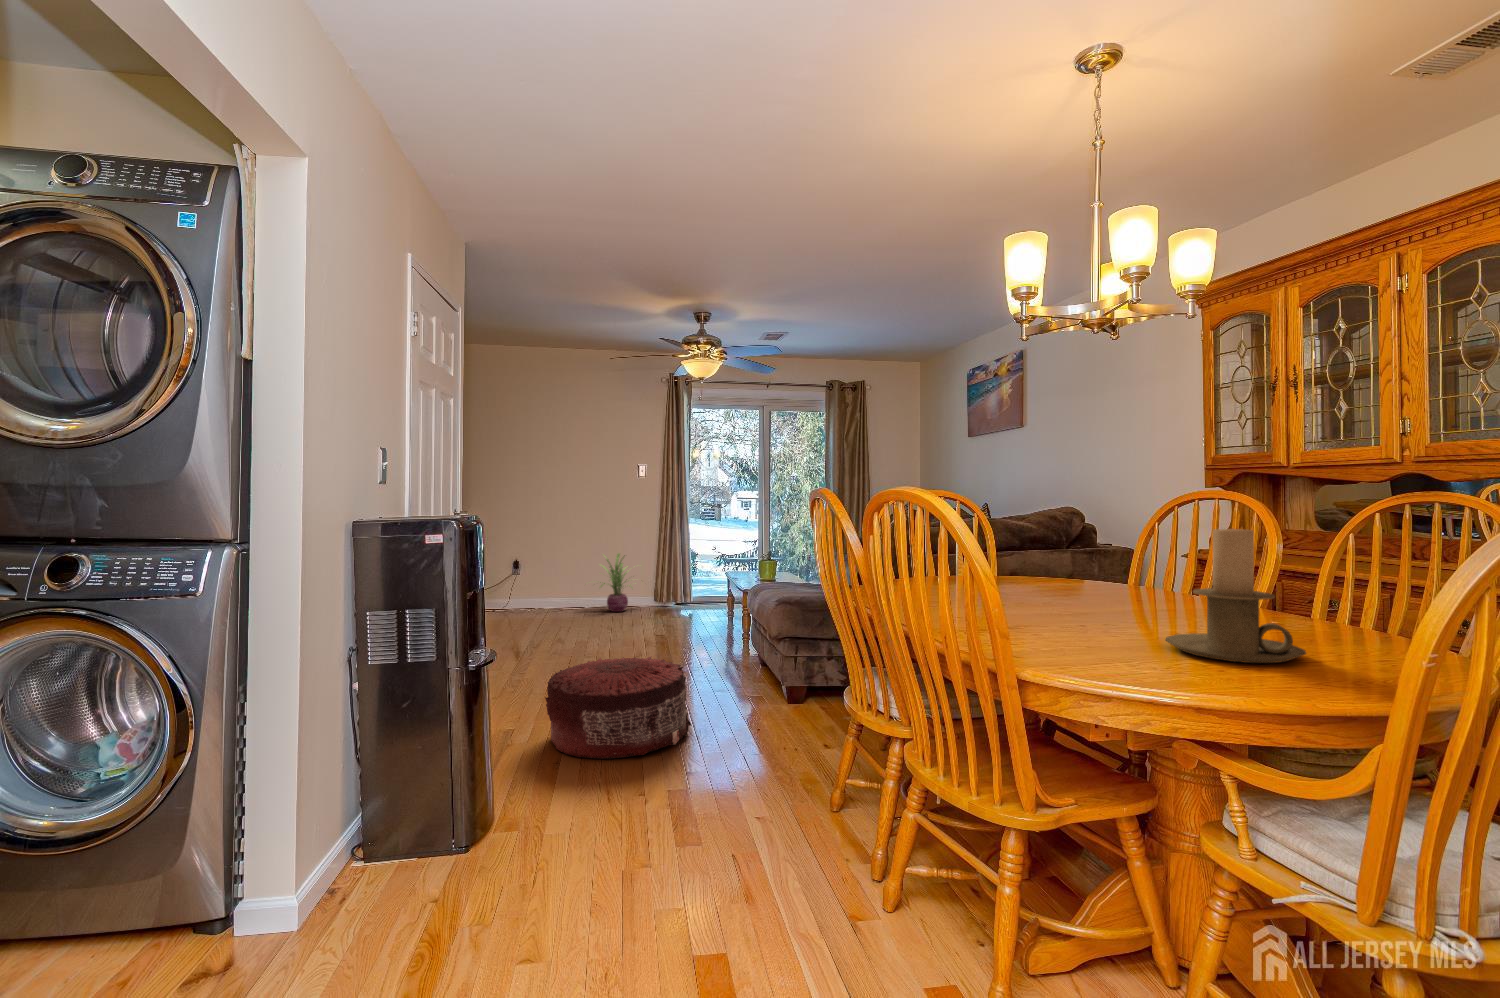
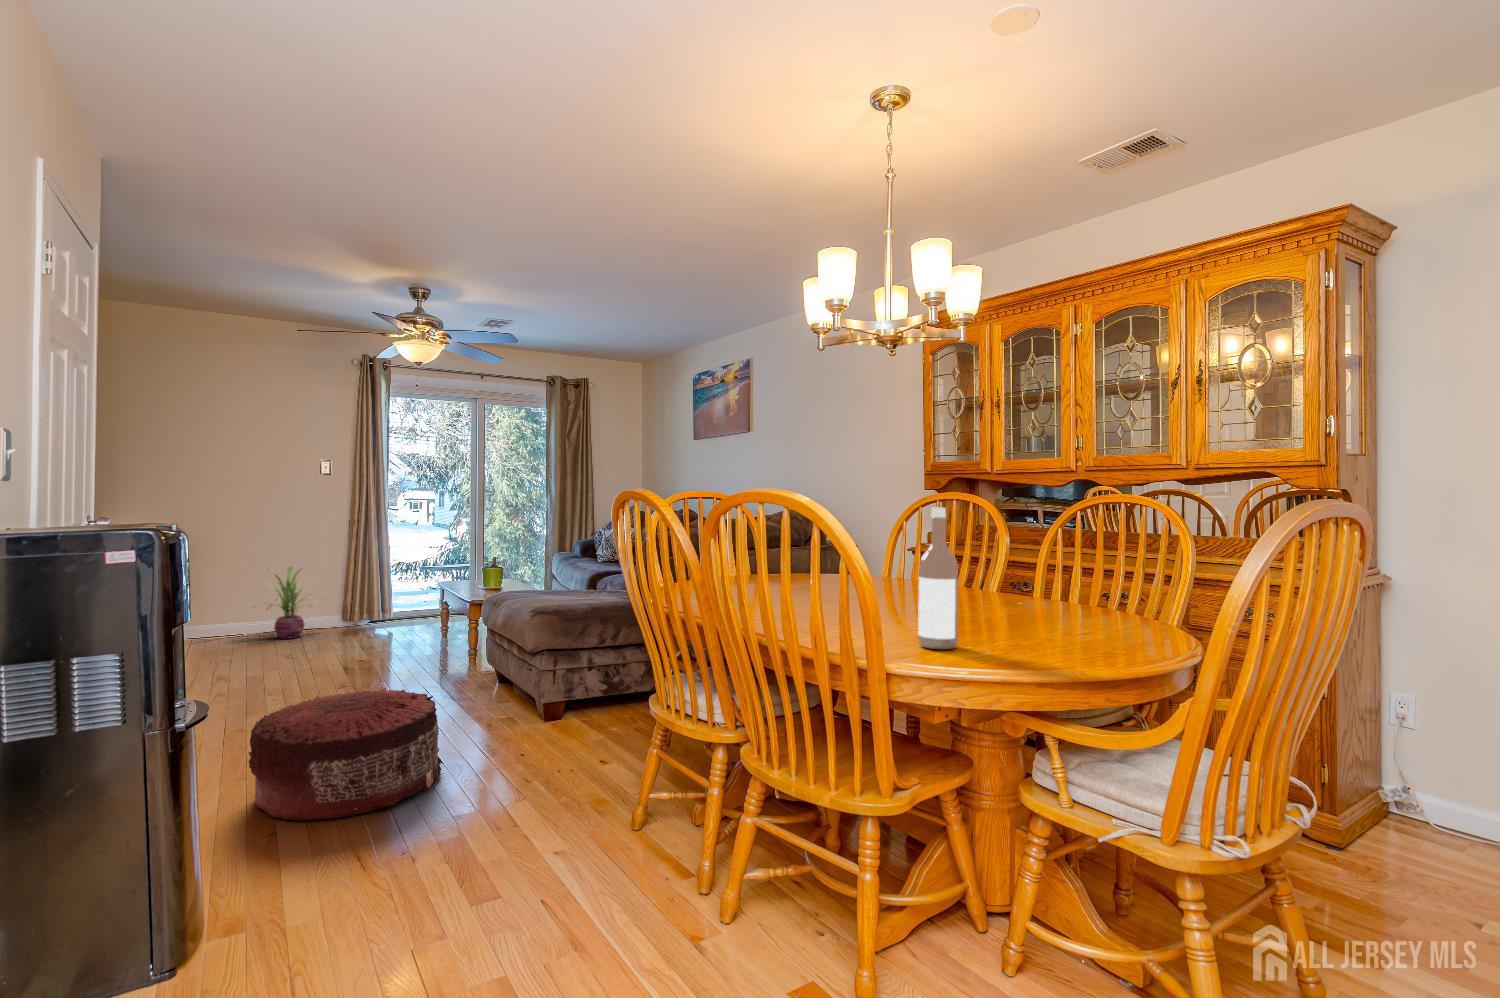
wine bottle: none [1076,504,1123,660] -> present [918,507,958,649]
candle holder: present [1165,528,1306,663] -> none [974,529,1082,642]

